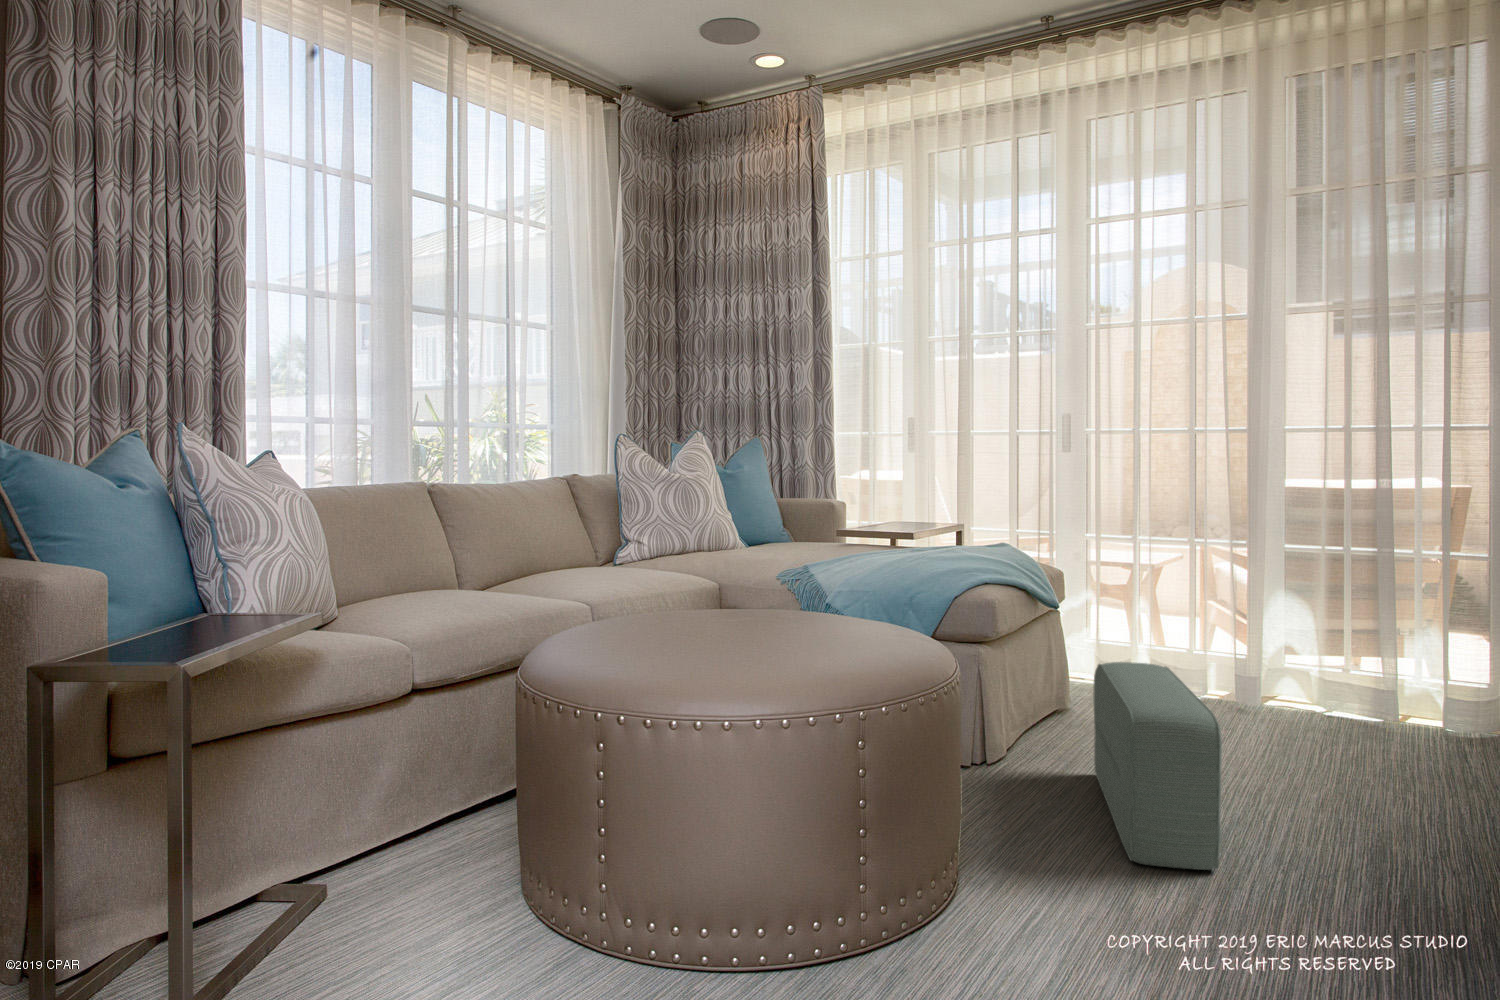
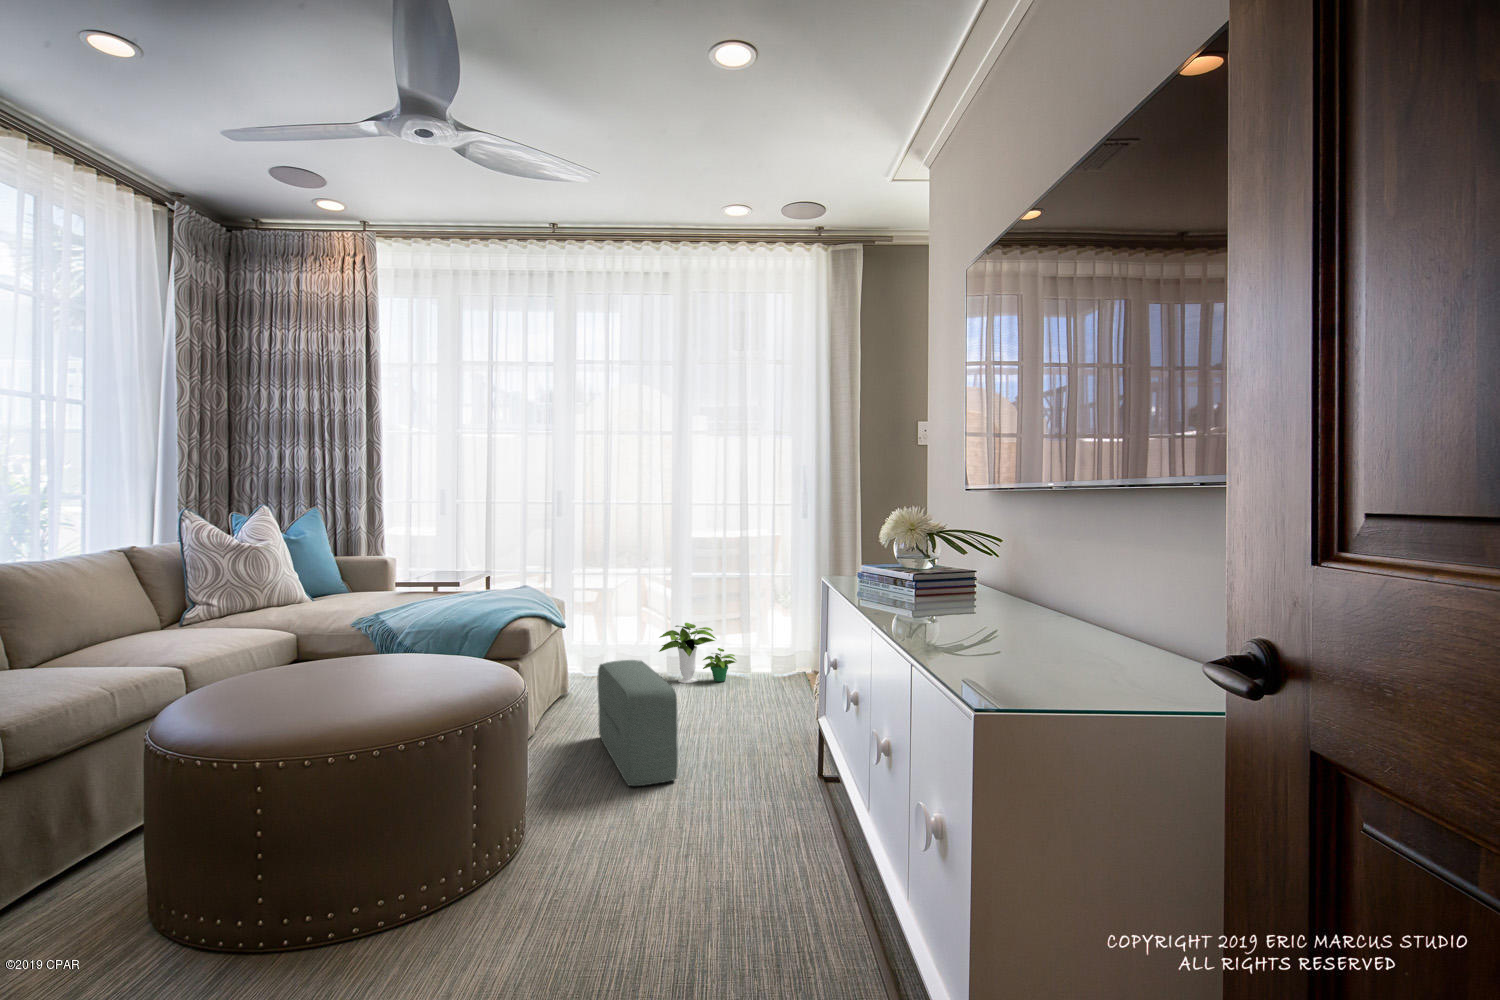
potted plant: none [1207,618,1356,721] -> present [659,623,736,683]

